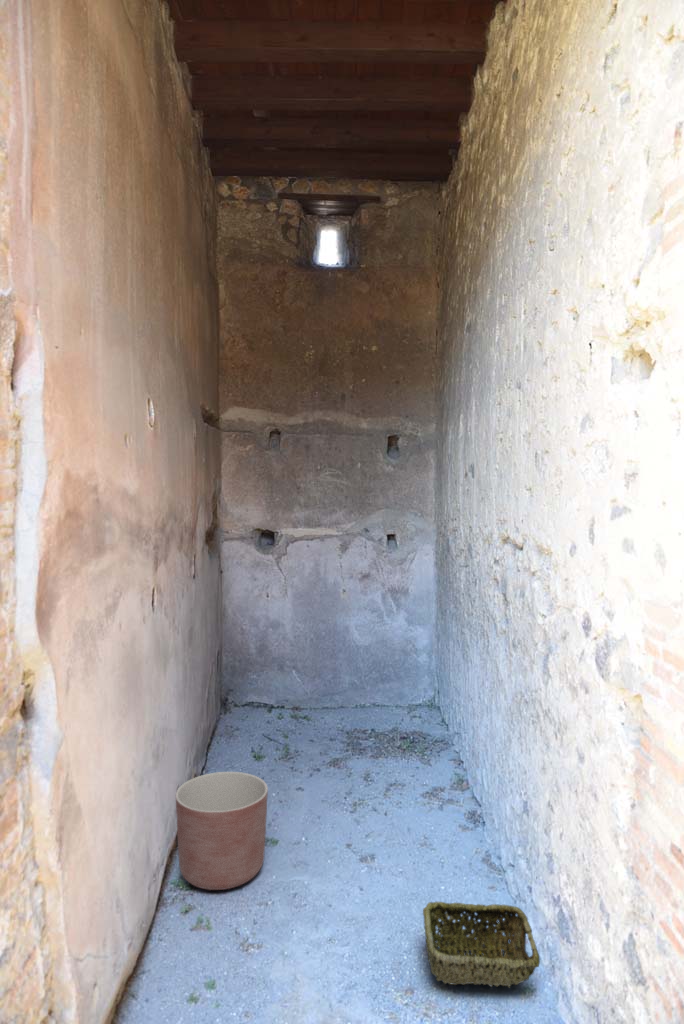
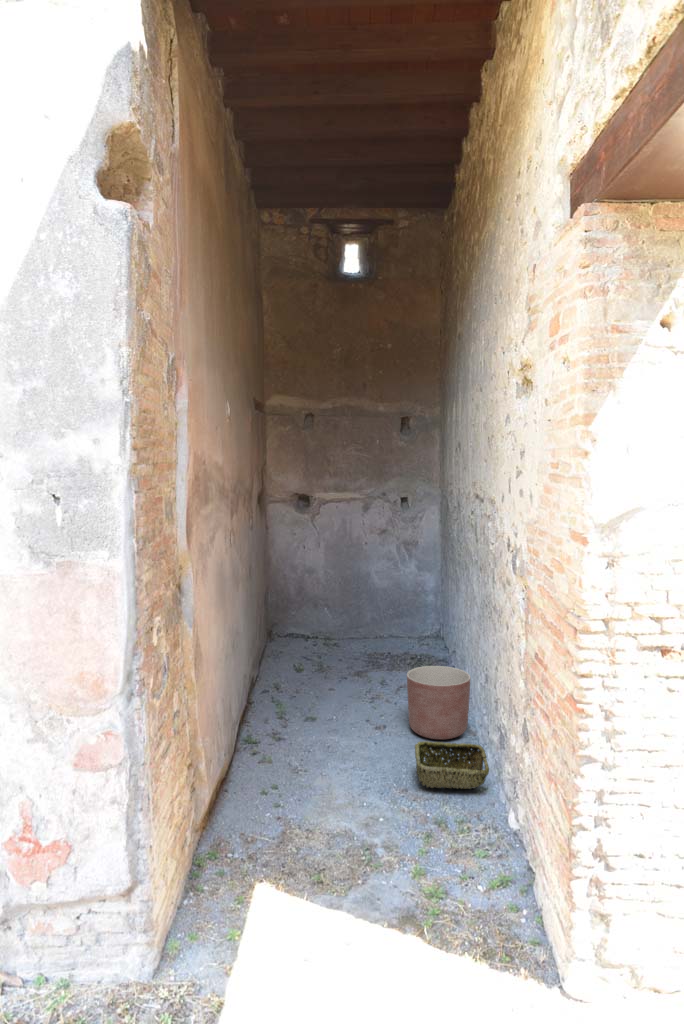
planter: present [176,772,268,890] -> present [407,666,470,739]

